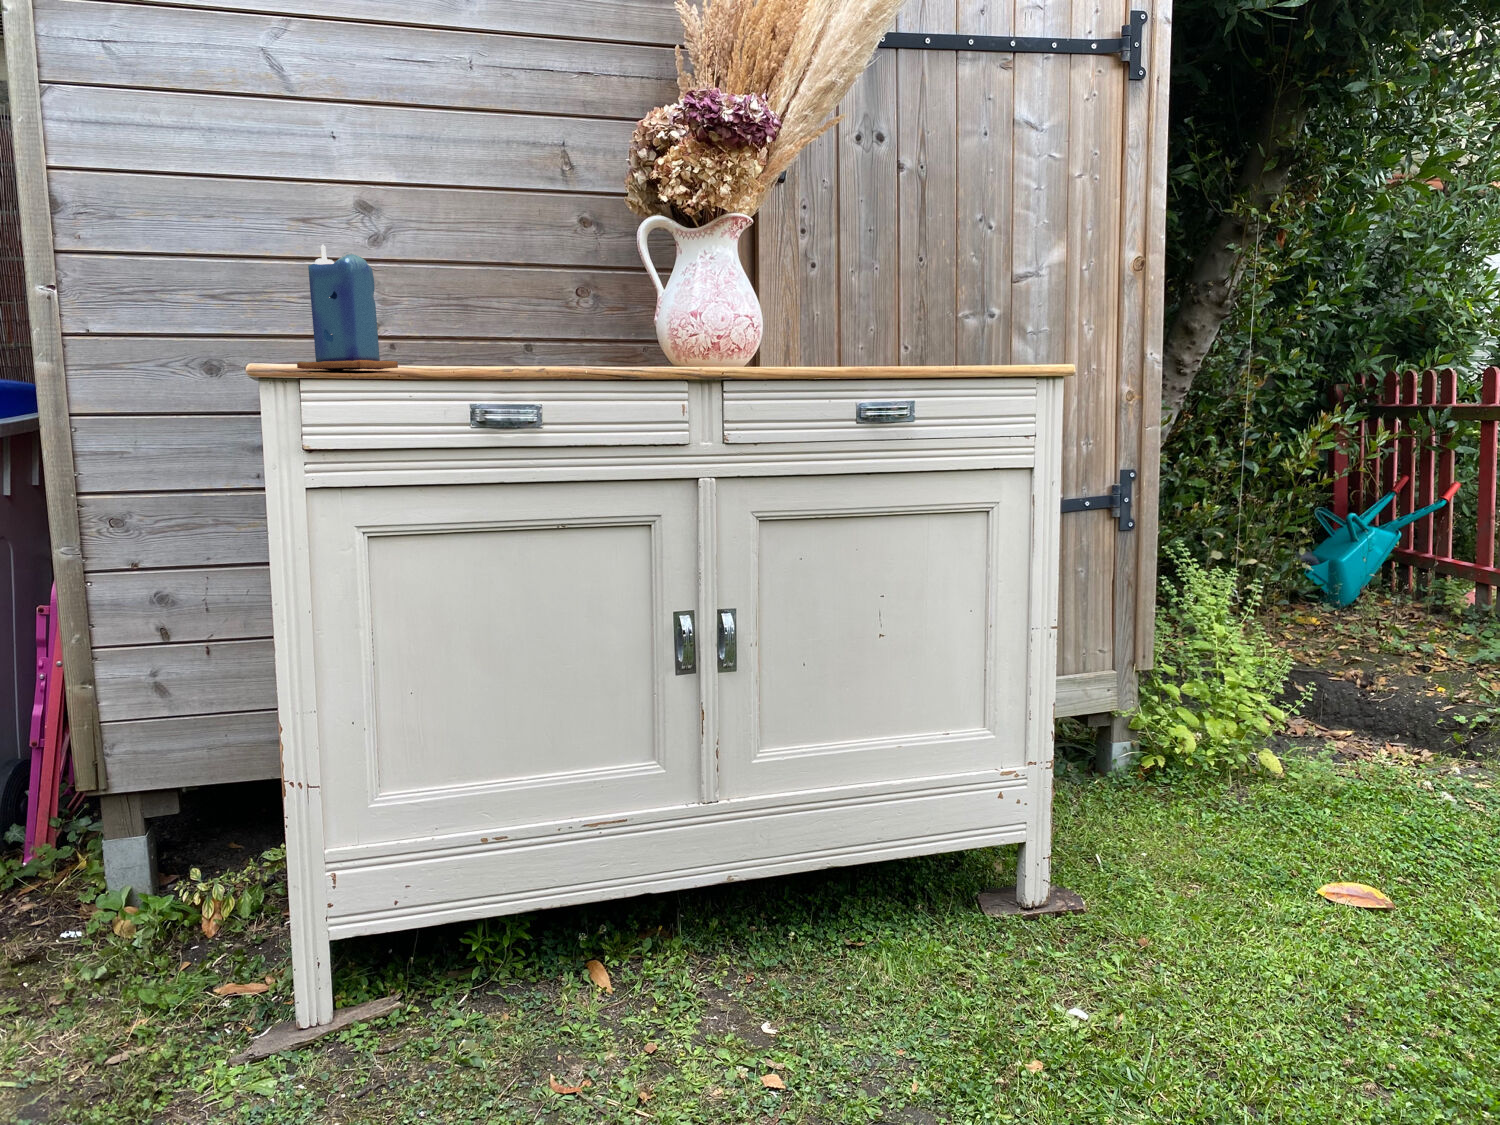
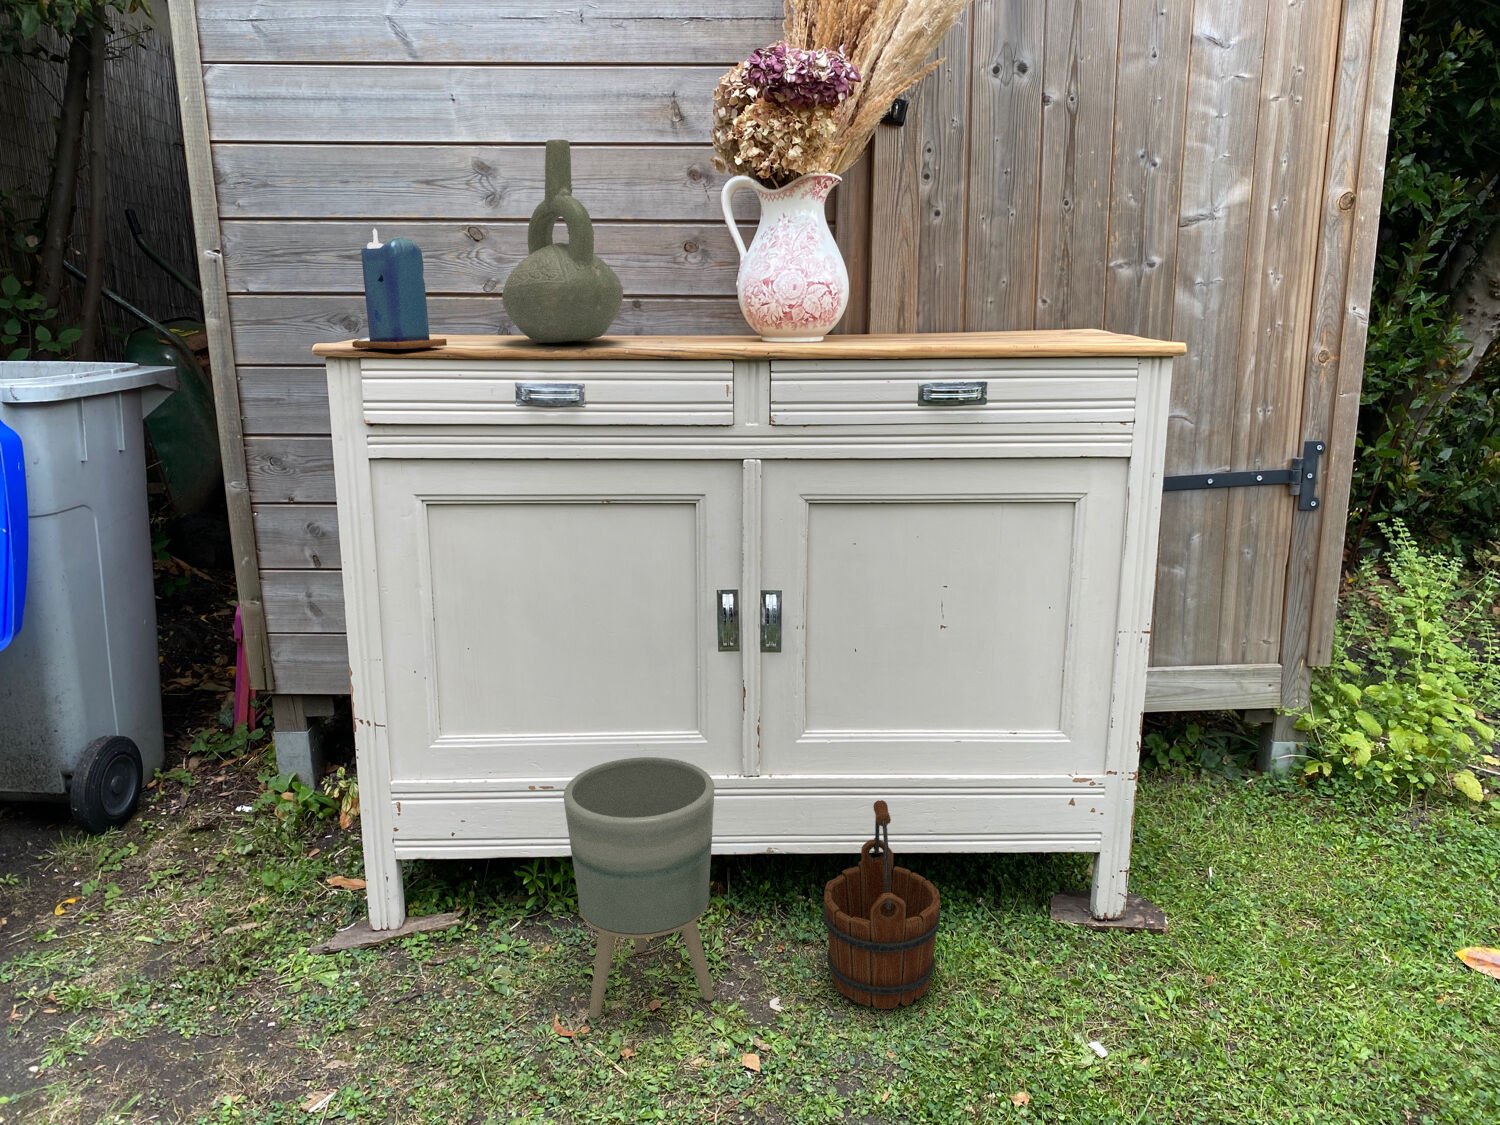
decorative vase: none [445,166,570,369] -> present [502,139,623,343]
planter: none [546,789,707,1070] -> present [563,757,714,1018]
wooden bucket: none [801,805,917,1013] -> present [823,800,940,1009]

